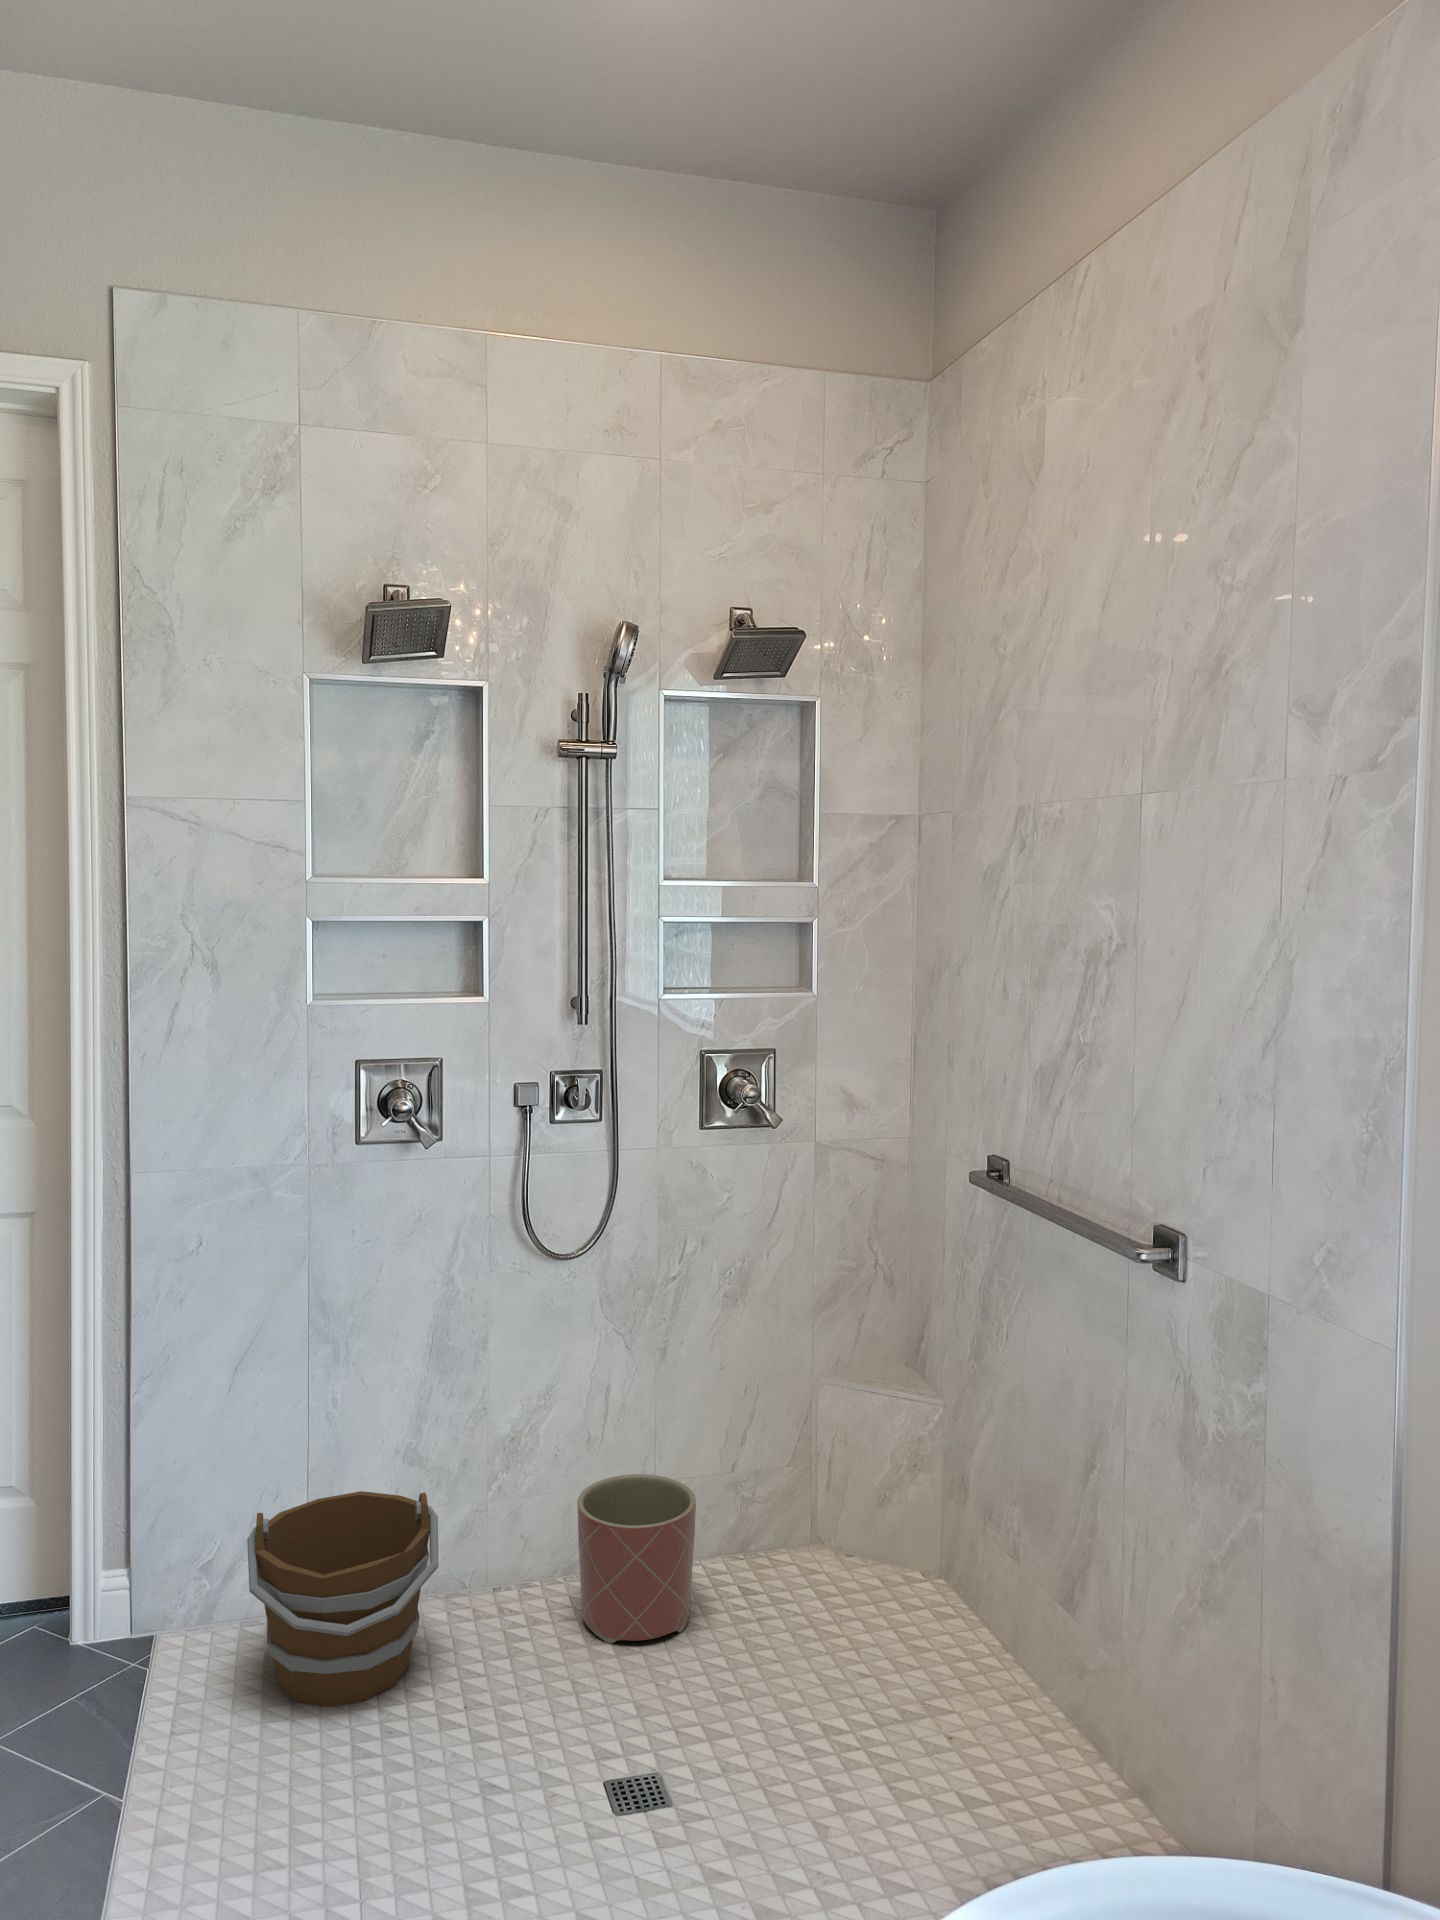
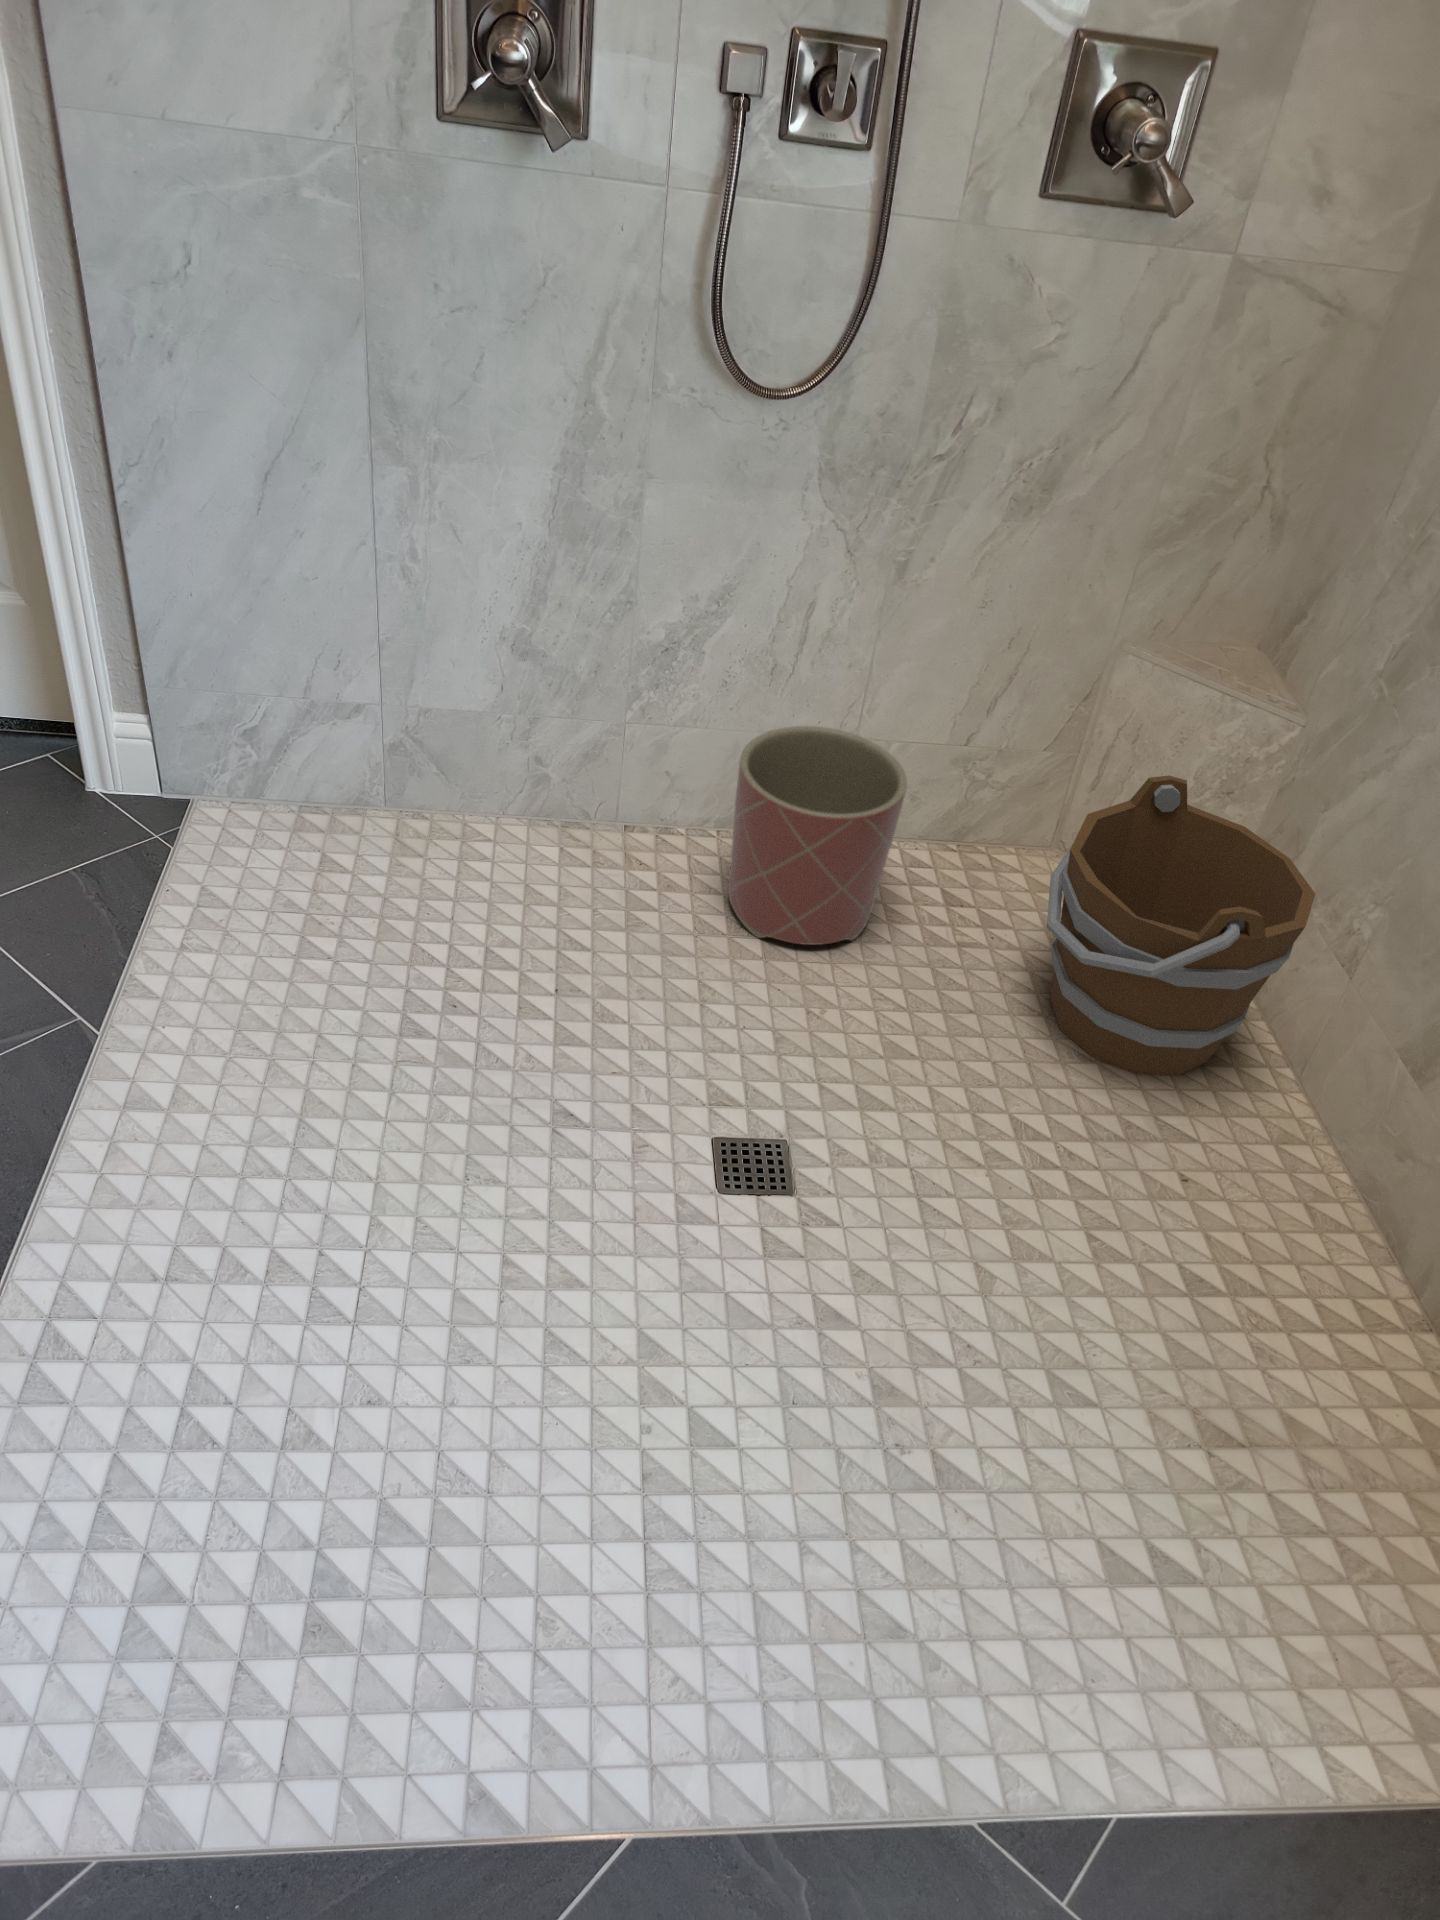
bucket: present [247,1491,438,1707] -> present [1047,776,1315,1076]

